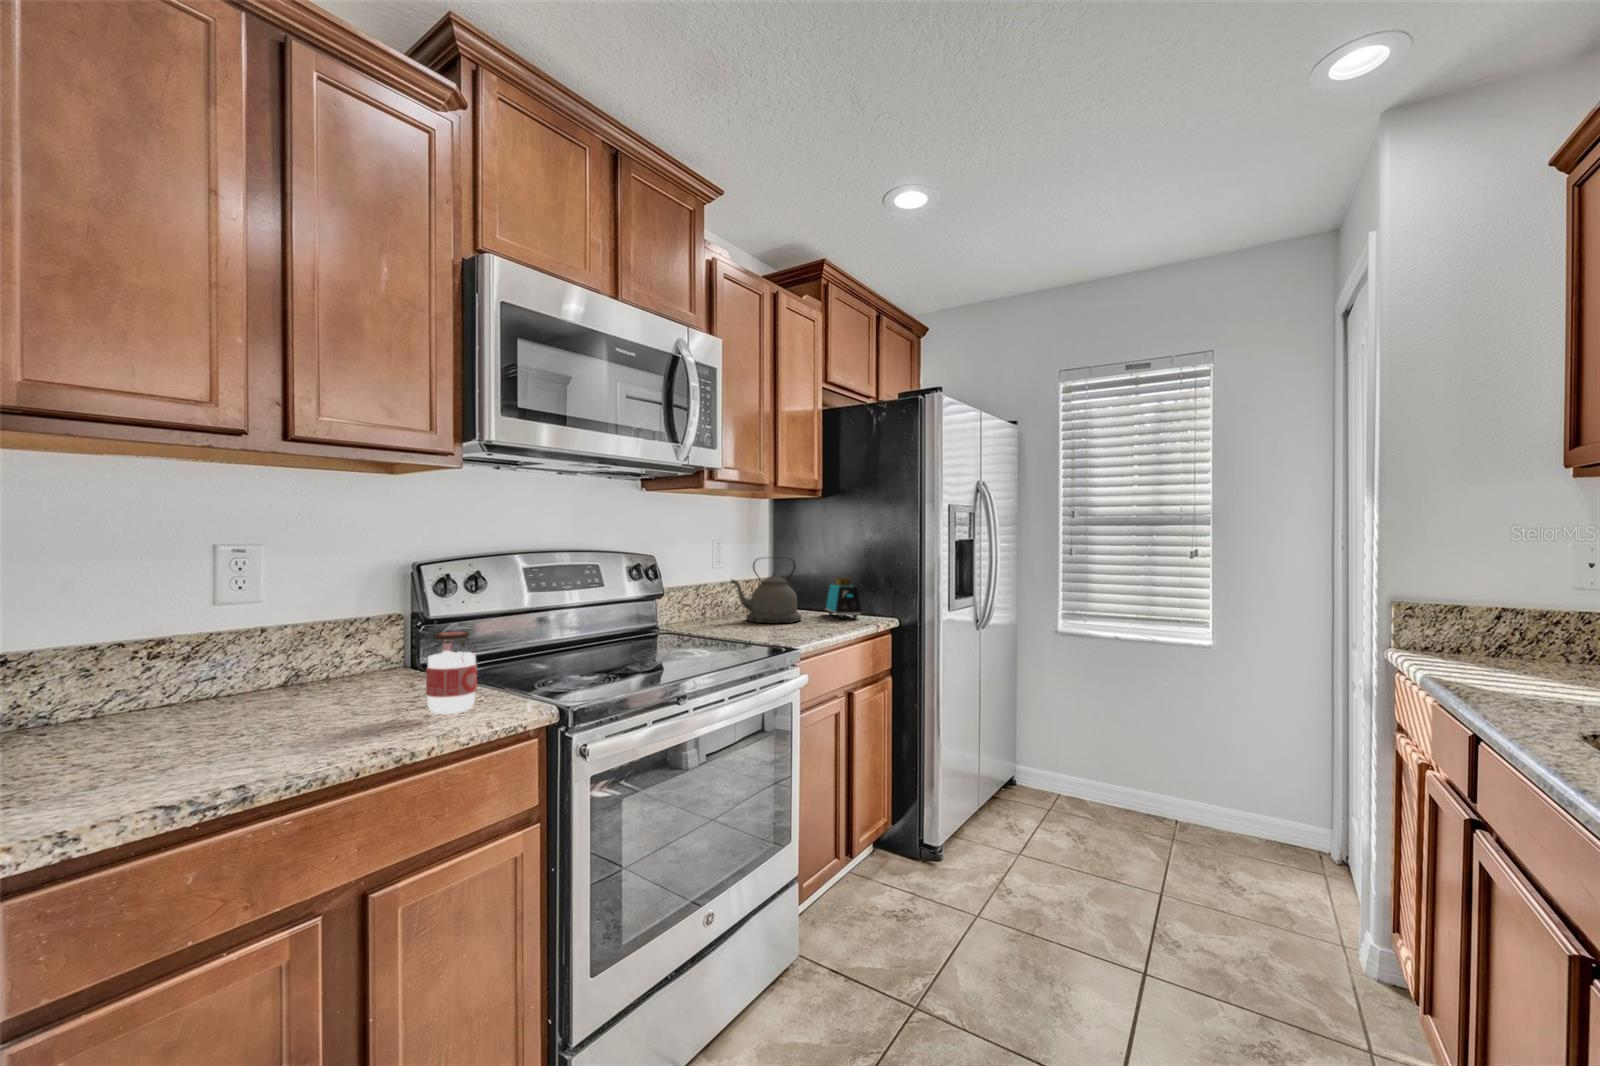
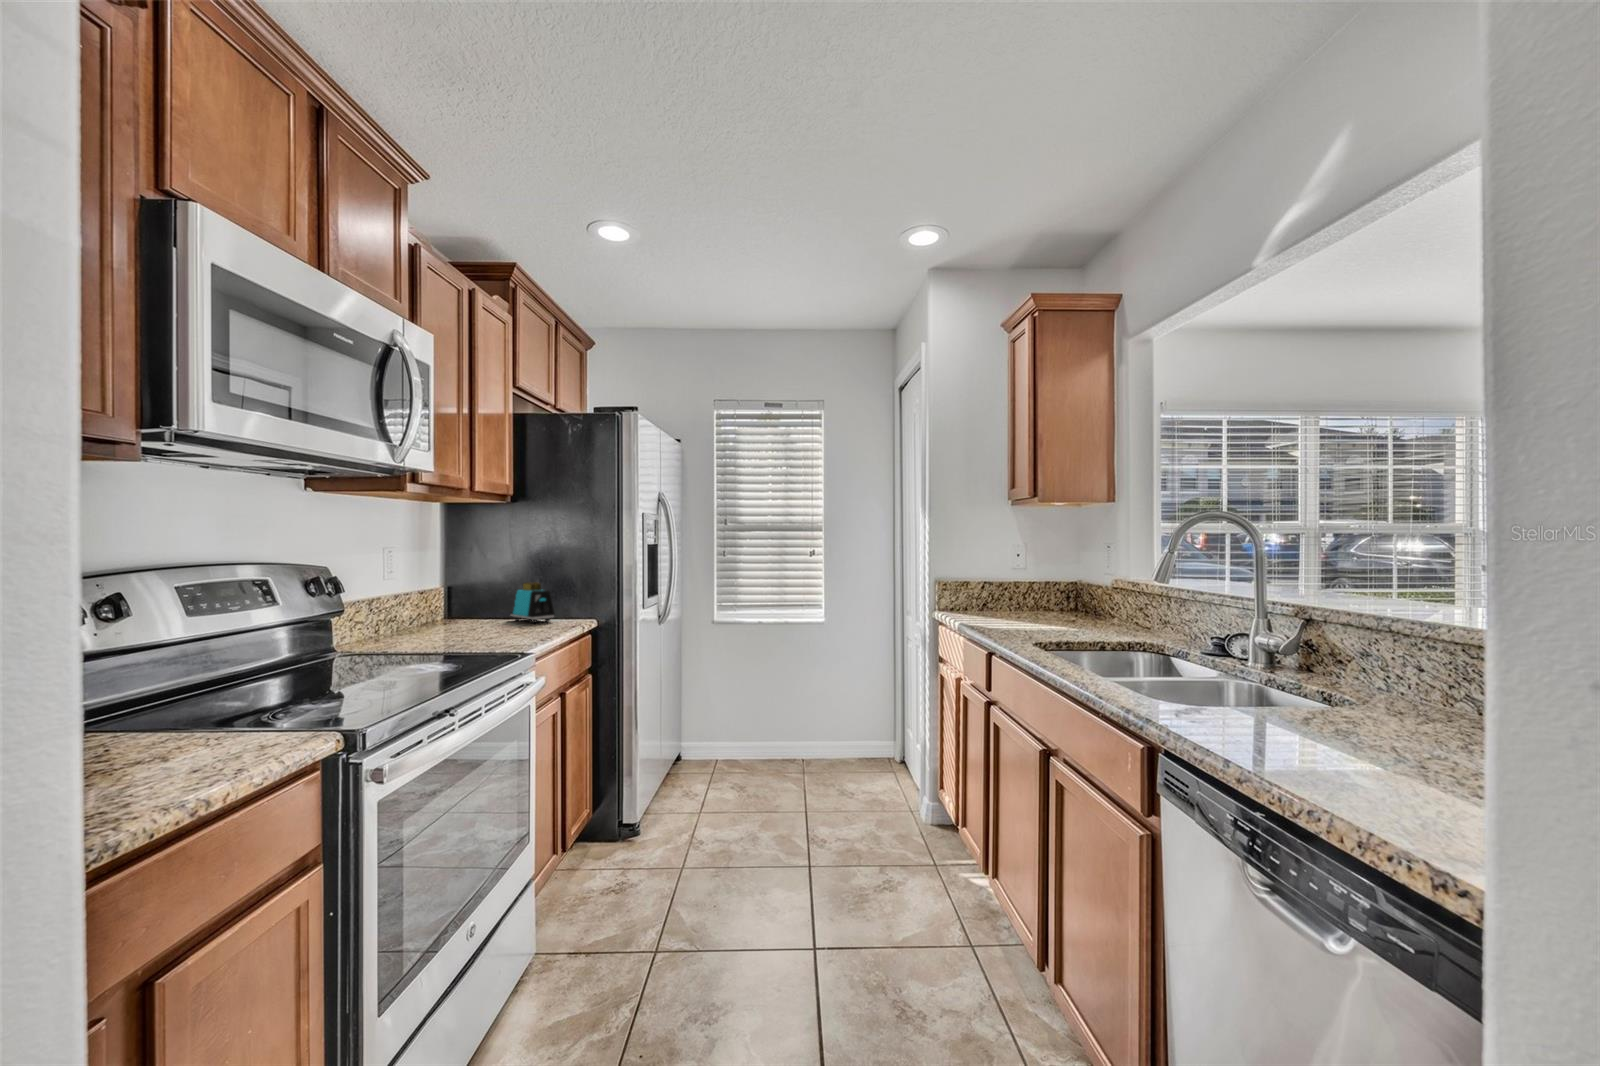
kettle: present [731,560,801,623] -> none [414,564,494,633]
jar: present [426,631,477,714] -> none [160,660,235,763]

